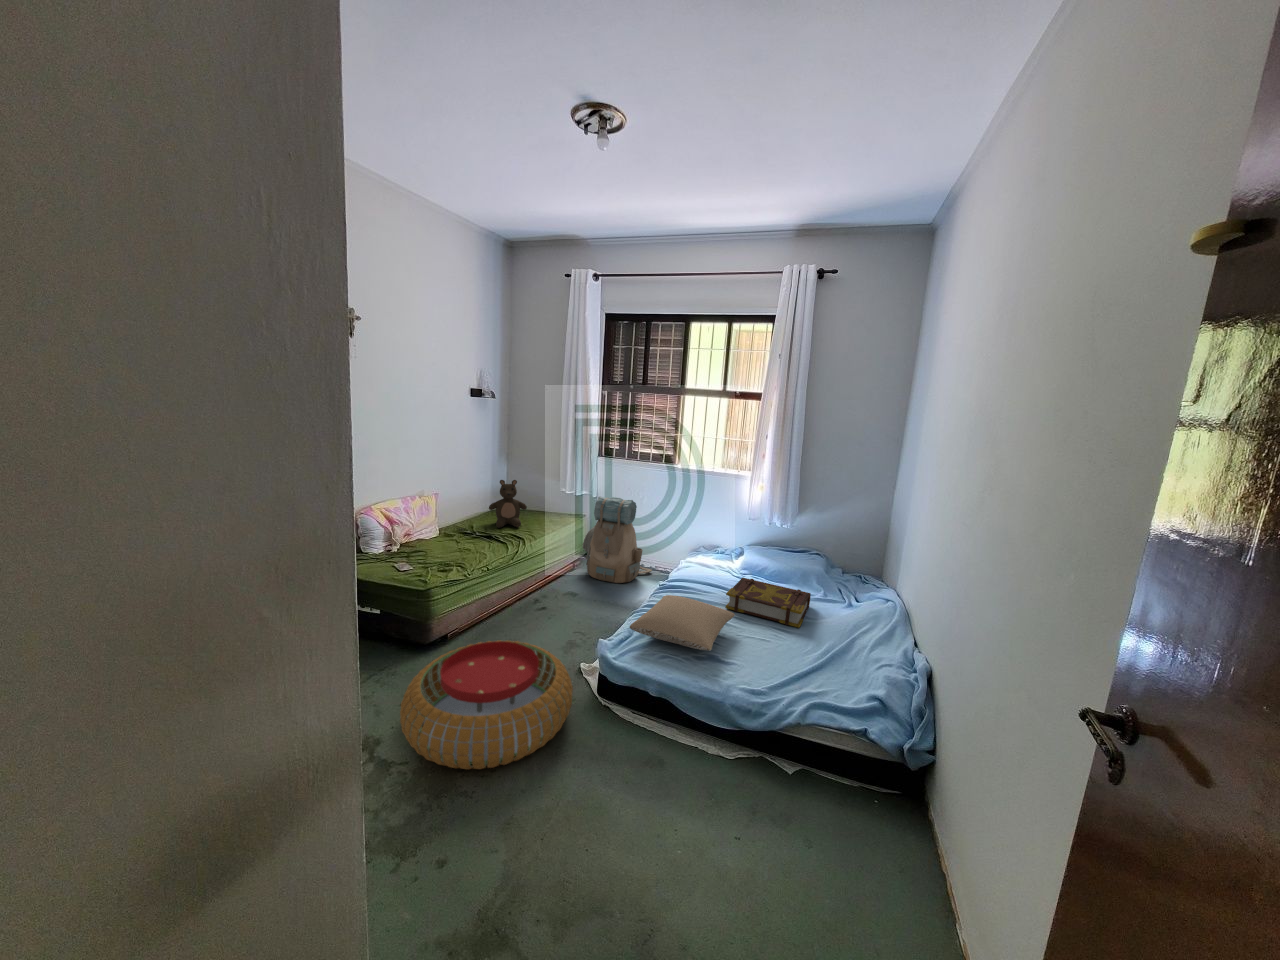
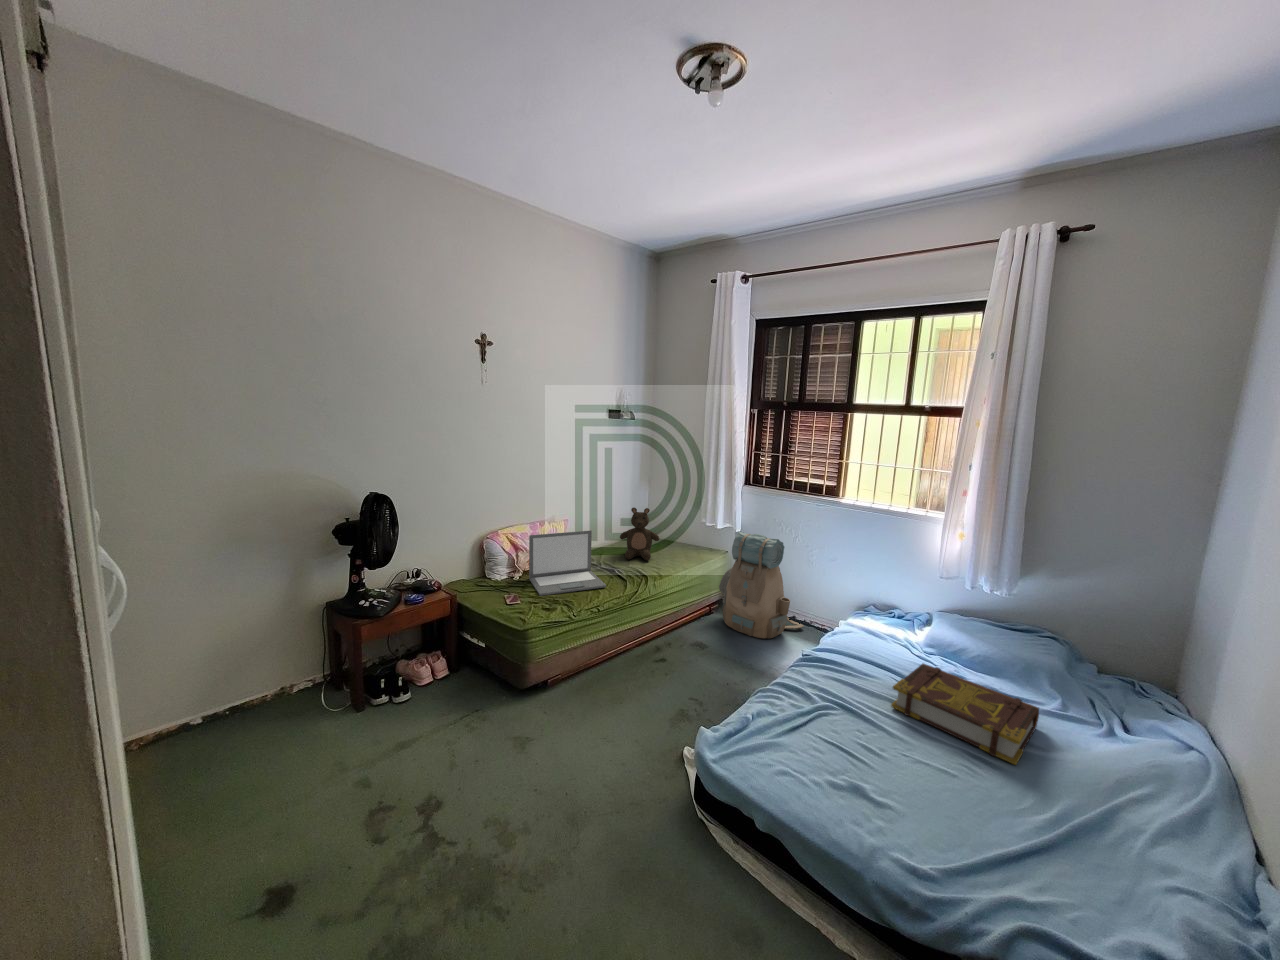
laptop: none [408,501,489,563] -> present [529,531,606,596]
pillow: present [630,595,735,651] -> none [741,677,902,784]
pouf: present [400,640,573,769] -> none [459,700,660,880]

